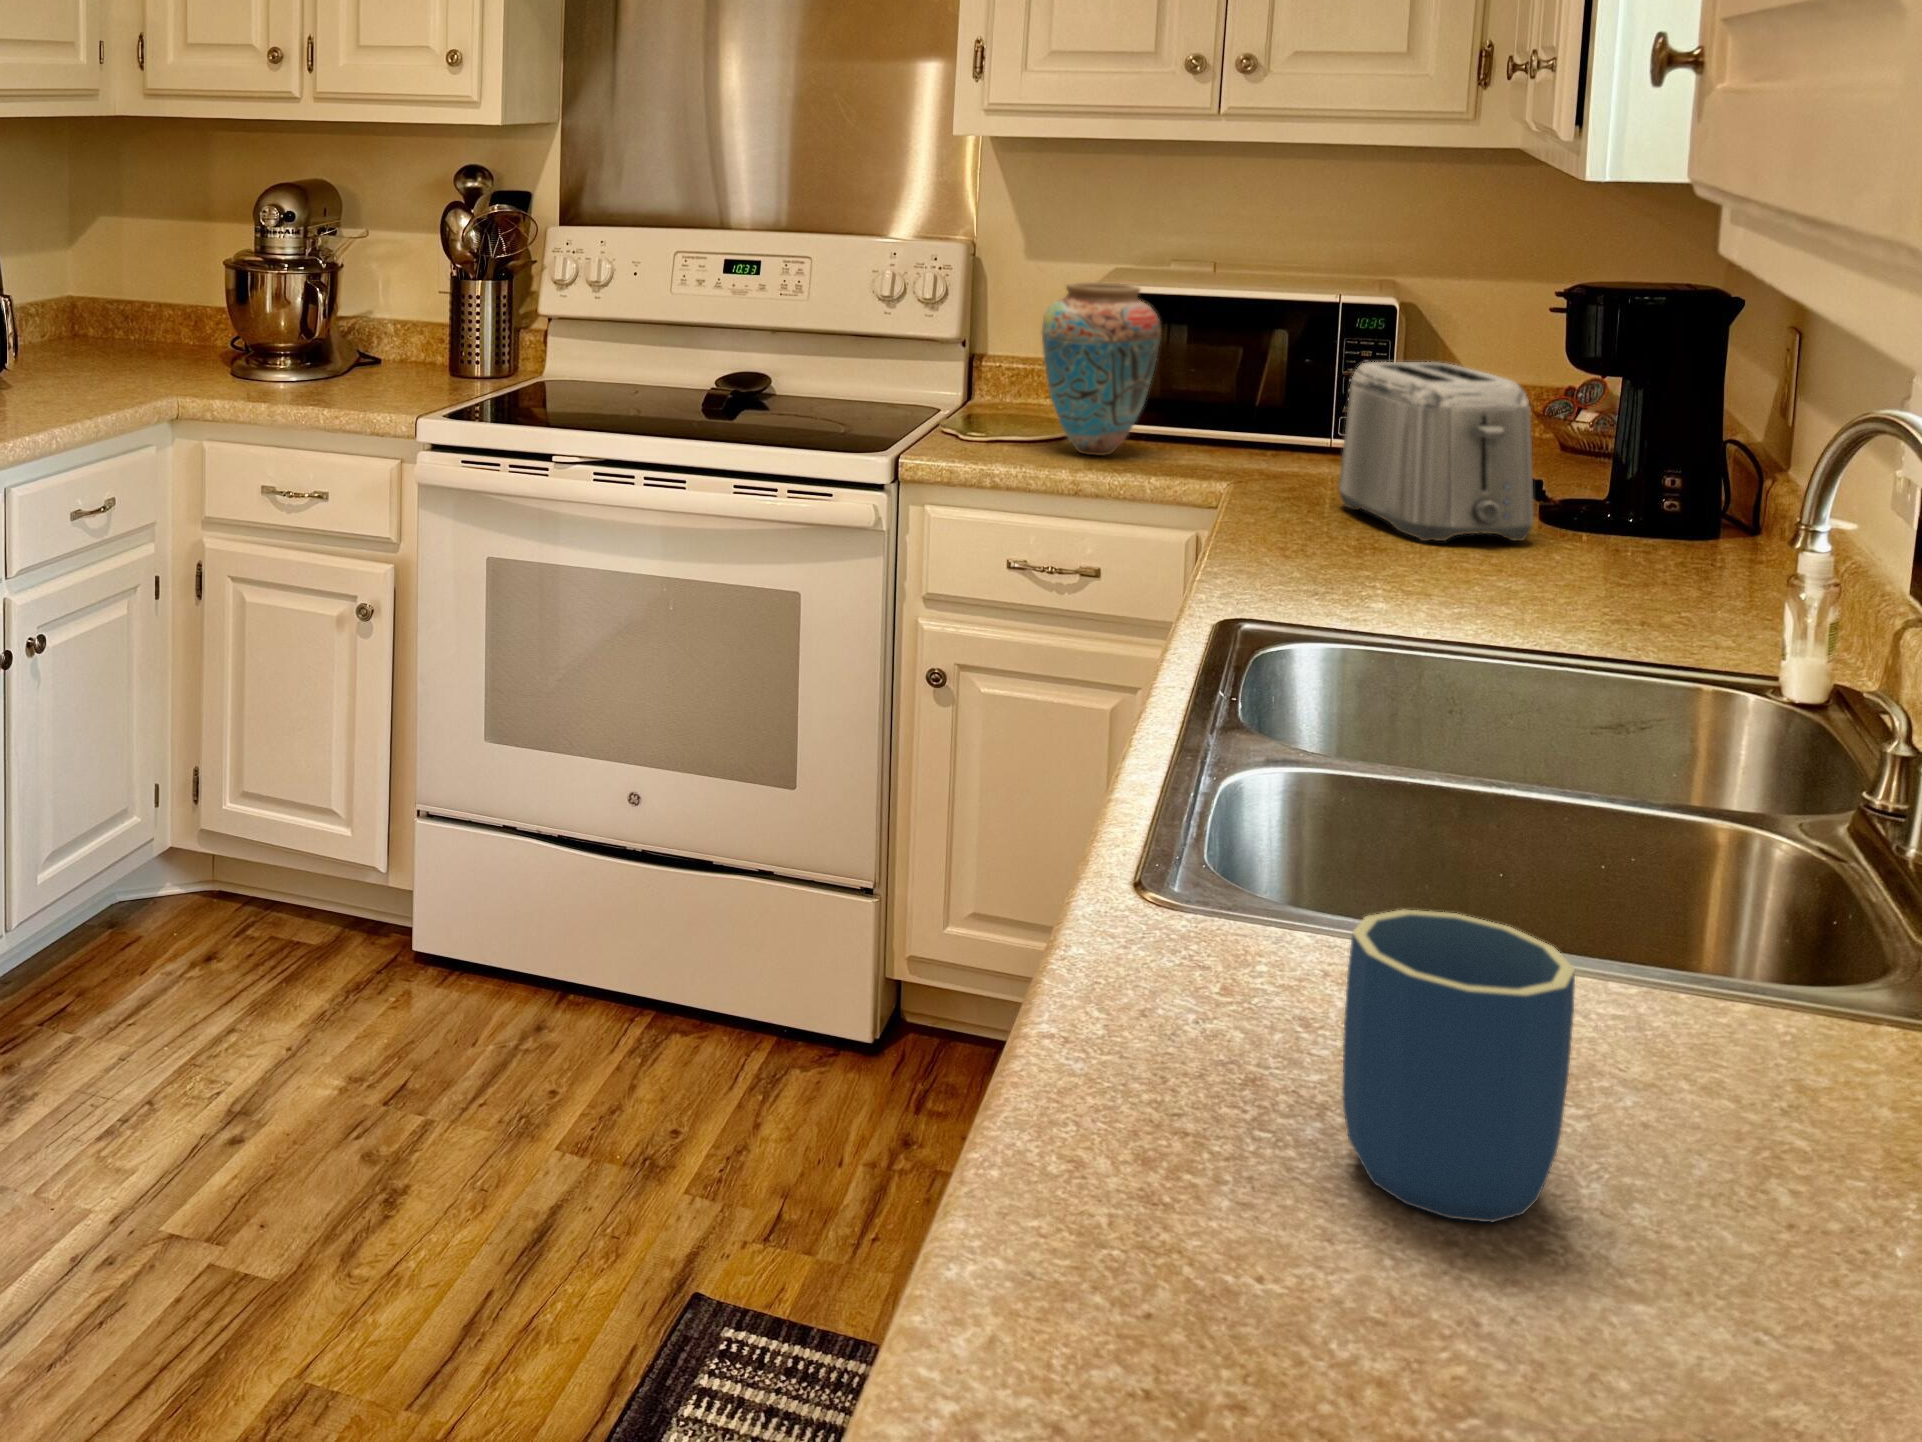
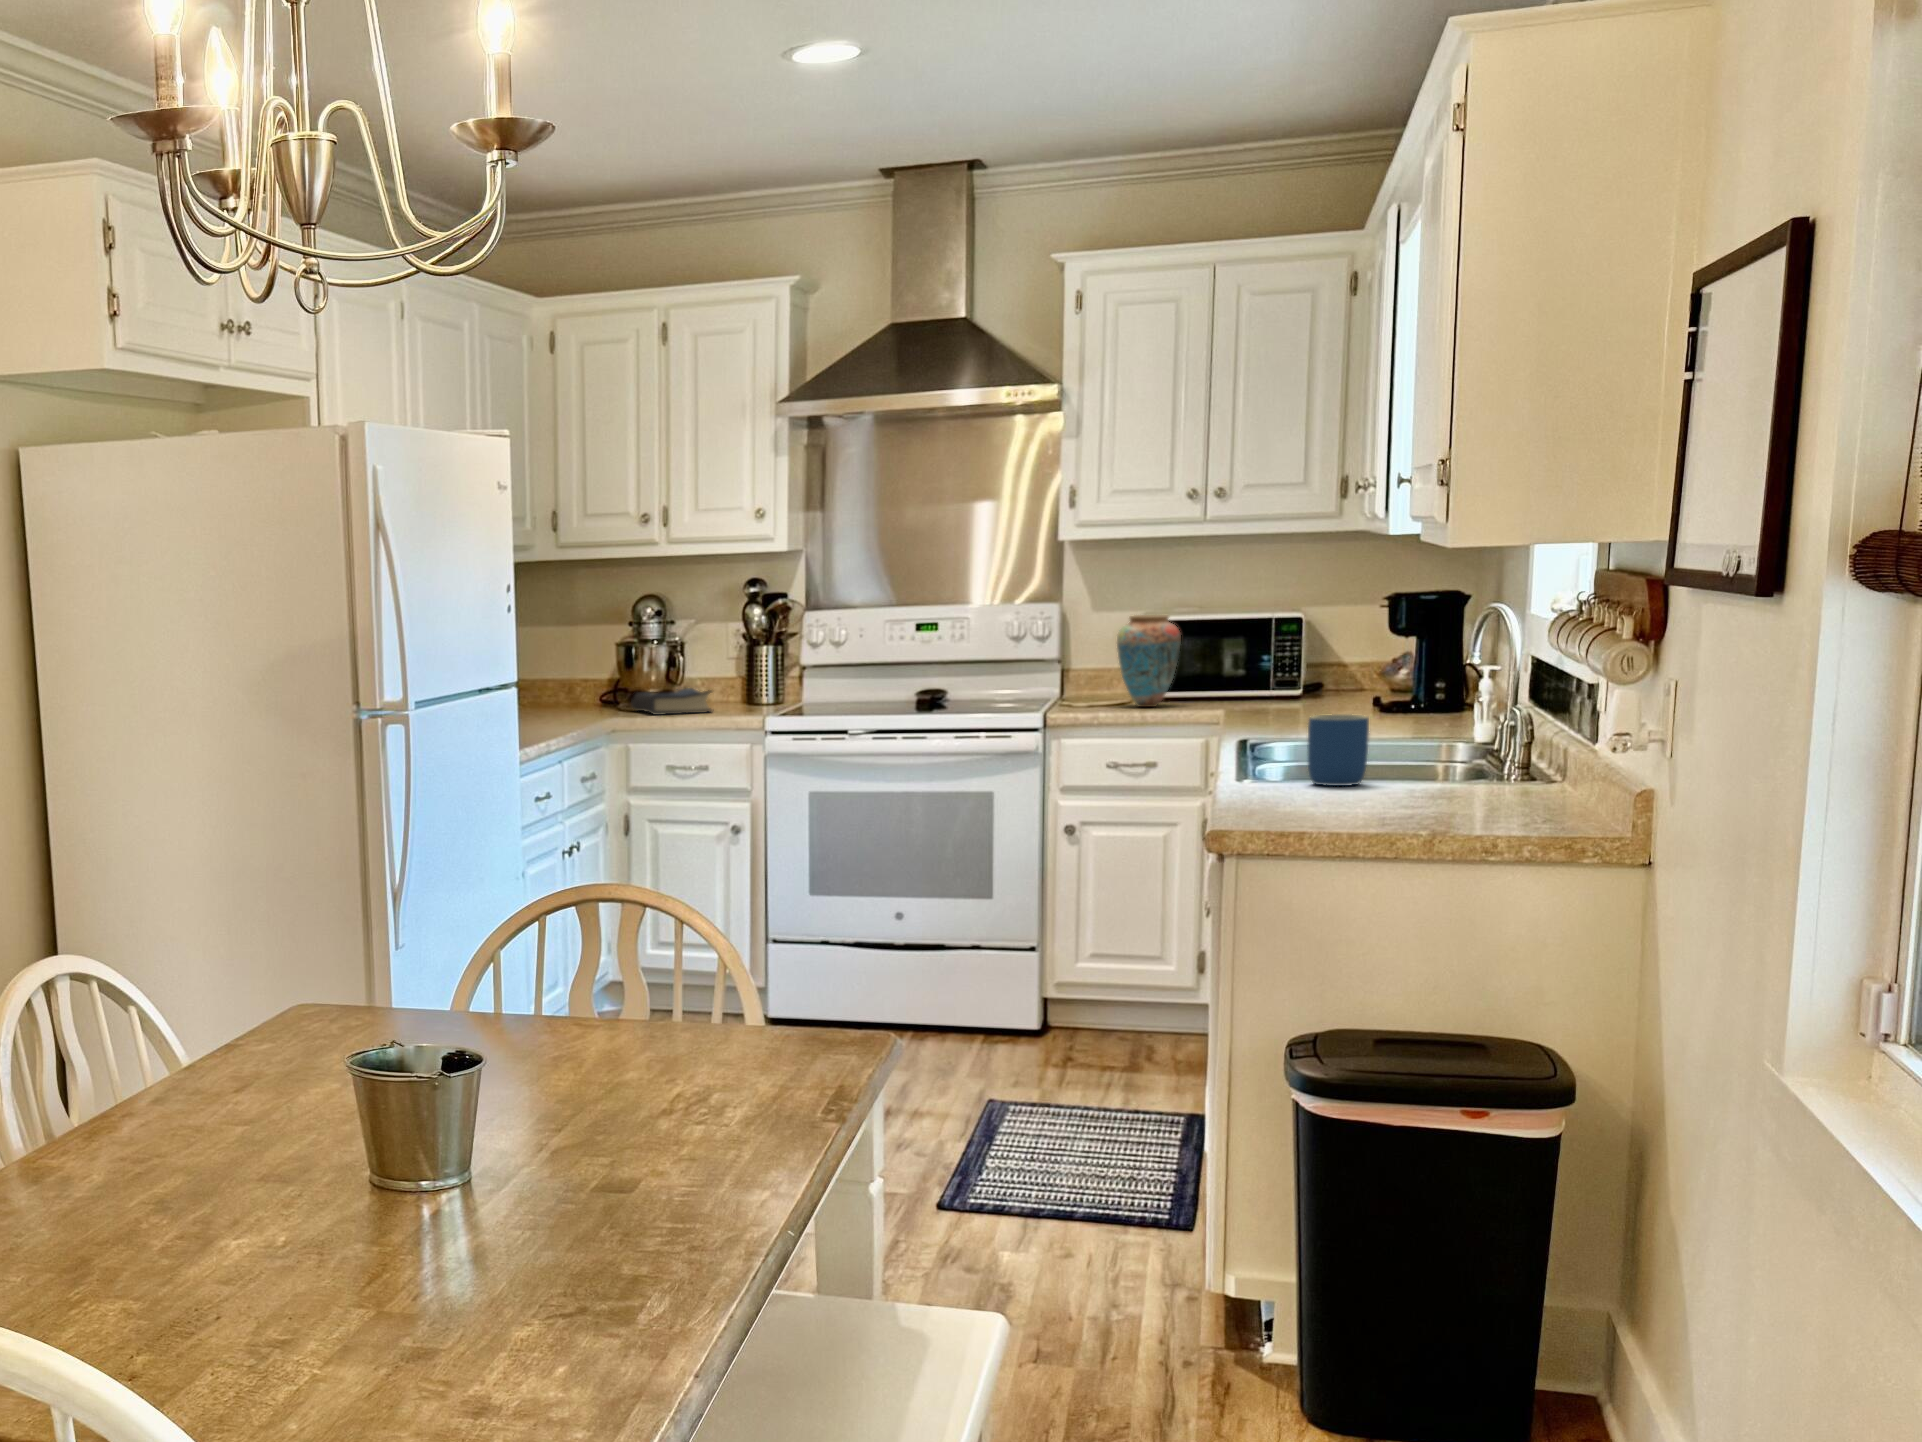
hardback book: none [240,344,352,397] -> present [631,688,712,715]
toaster: present [1339,362,1534,541] -> none [1279,636,1374,717]

